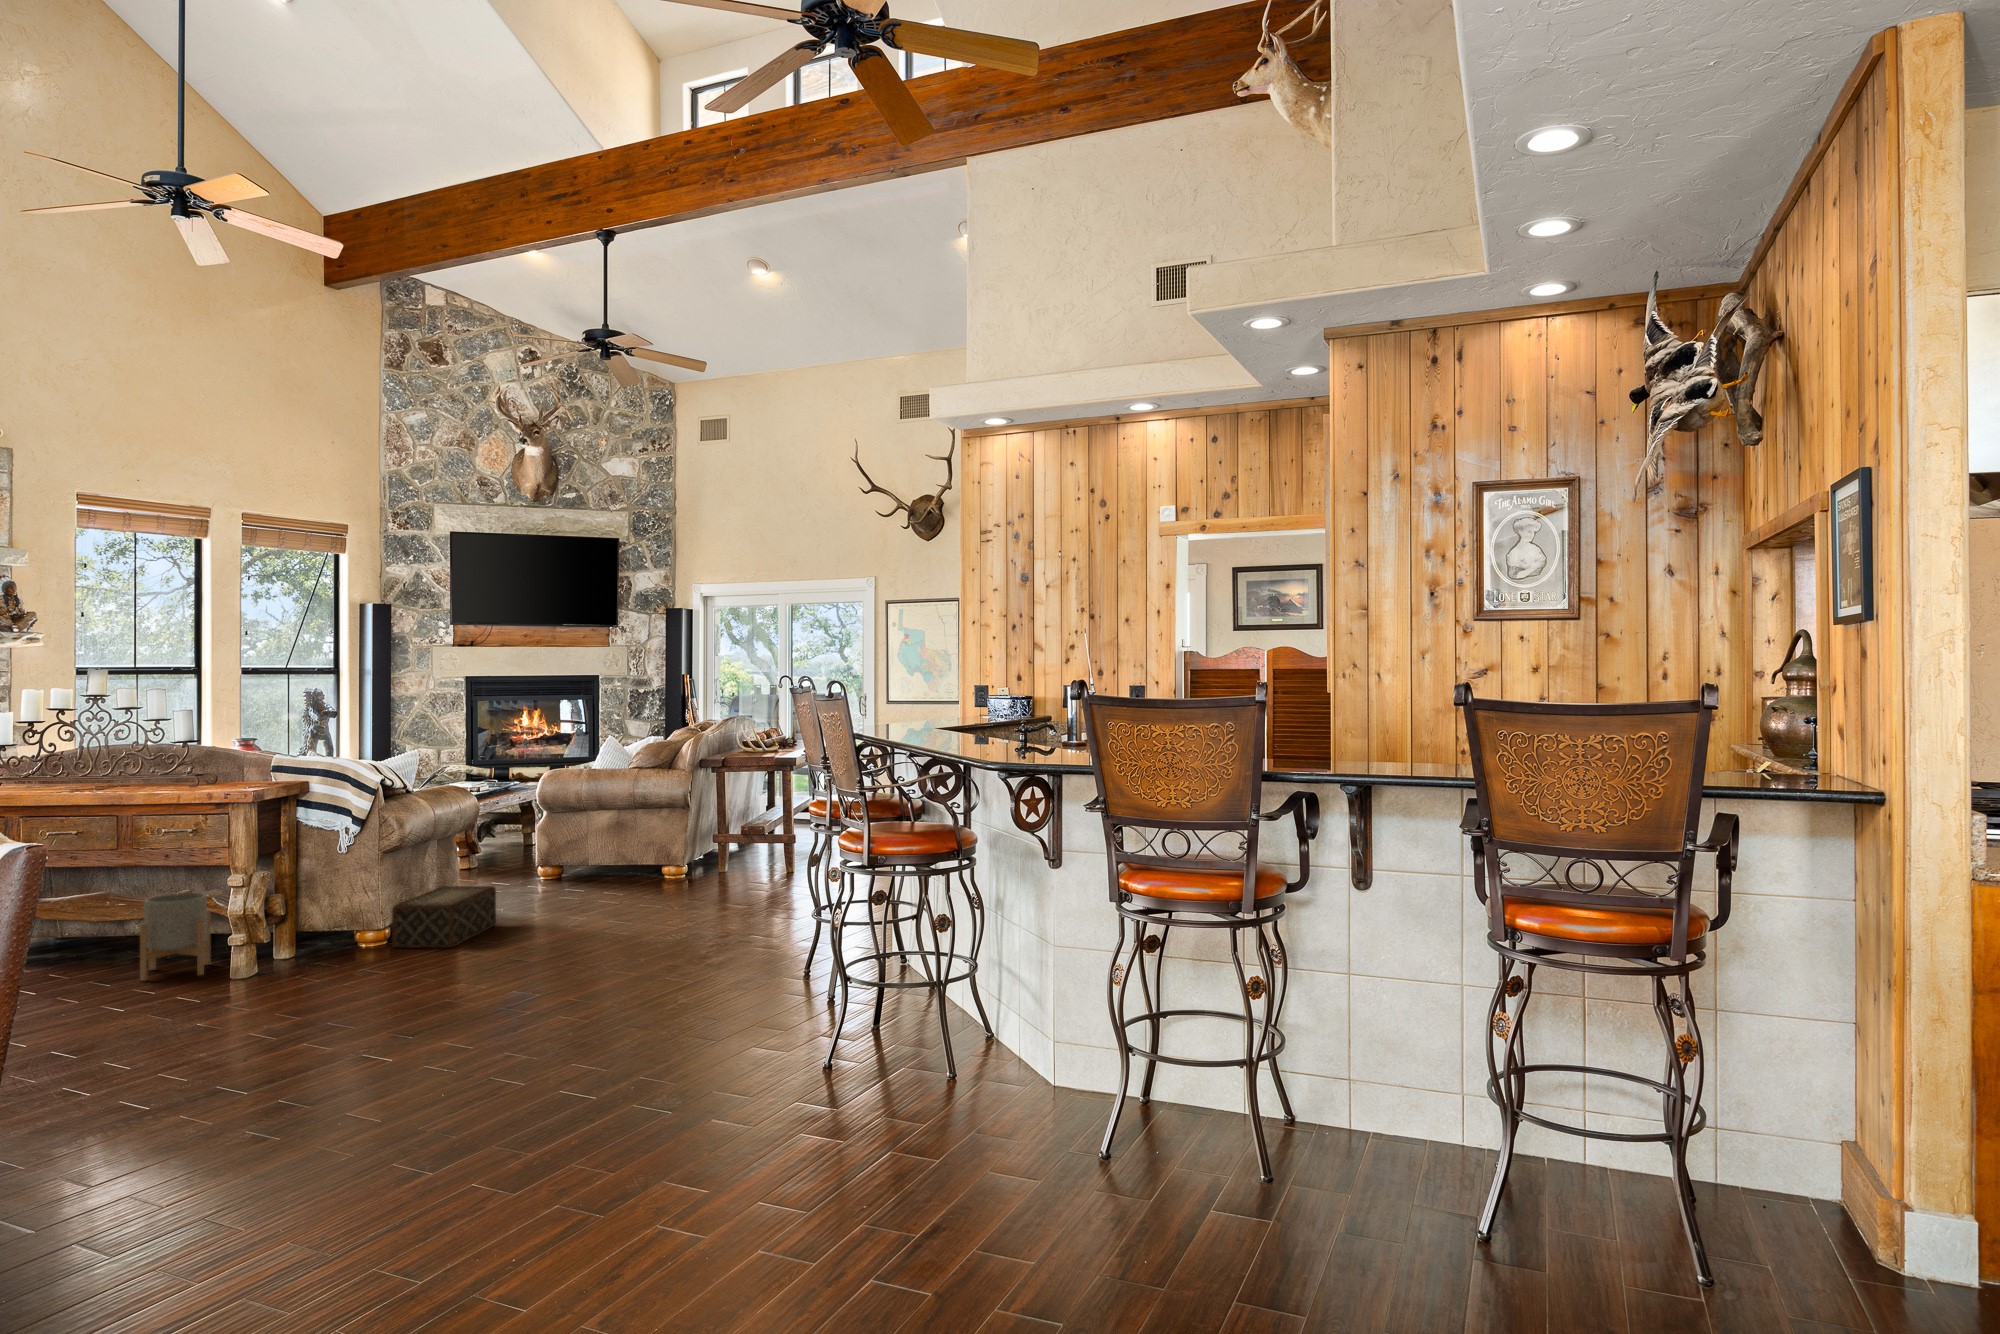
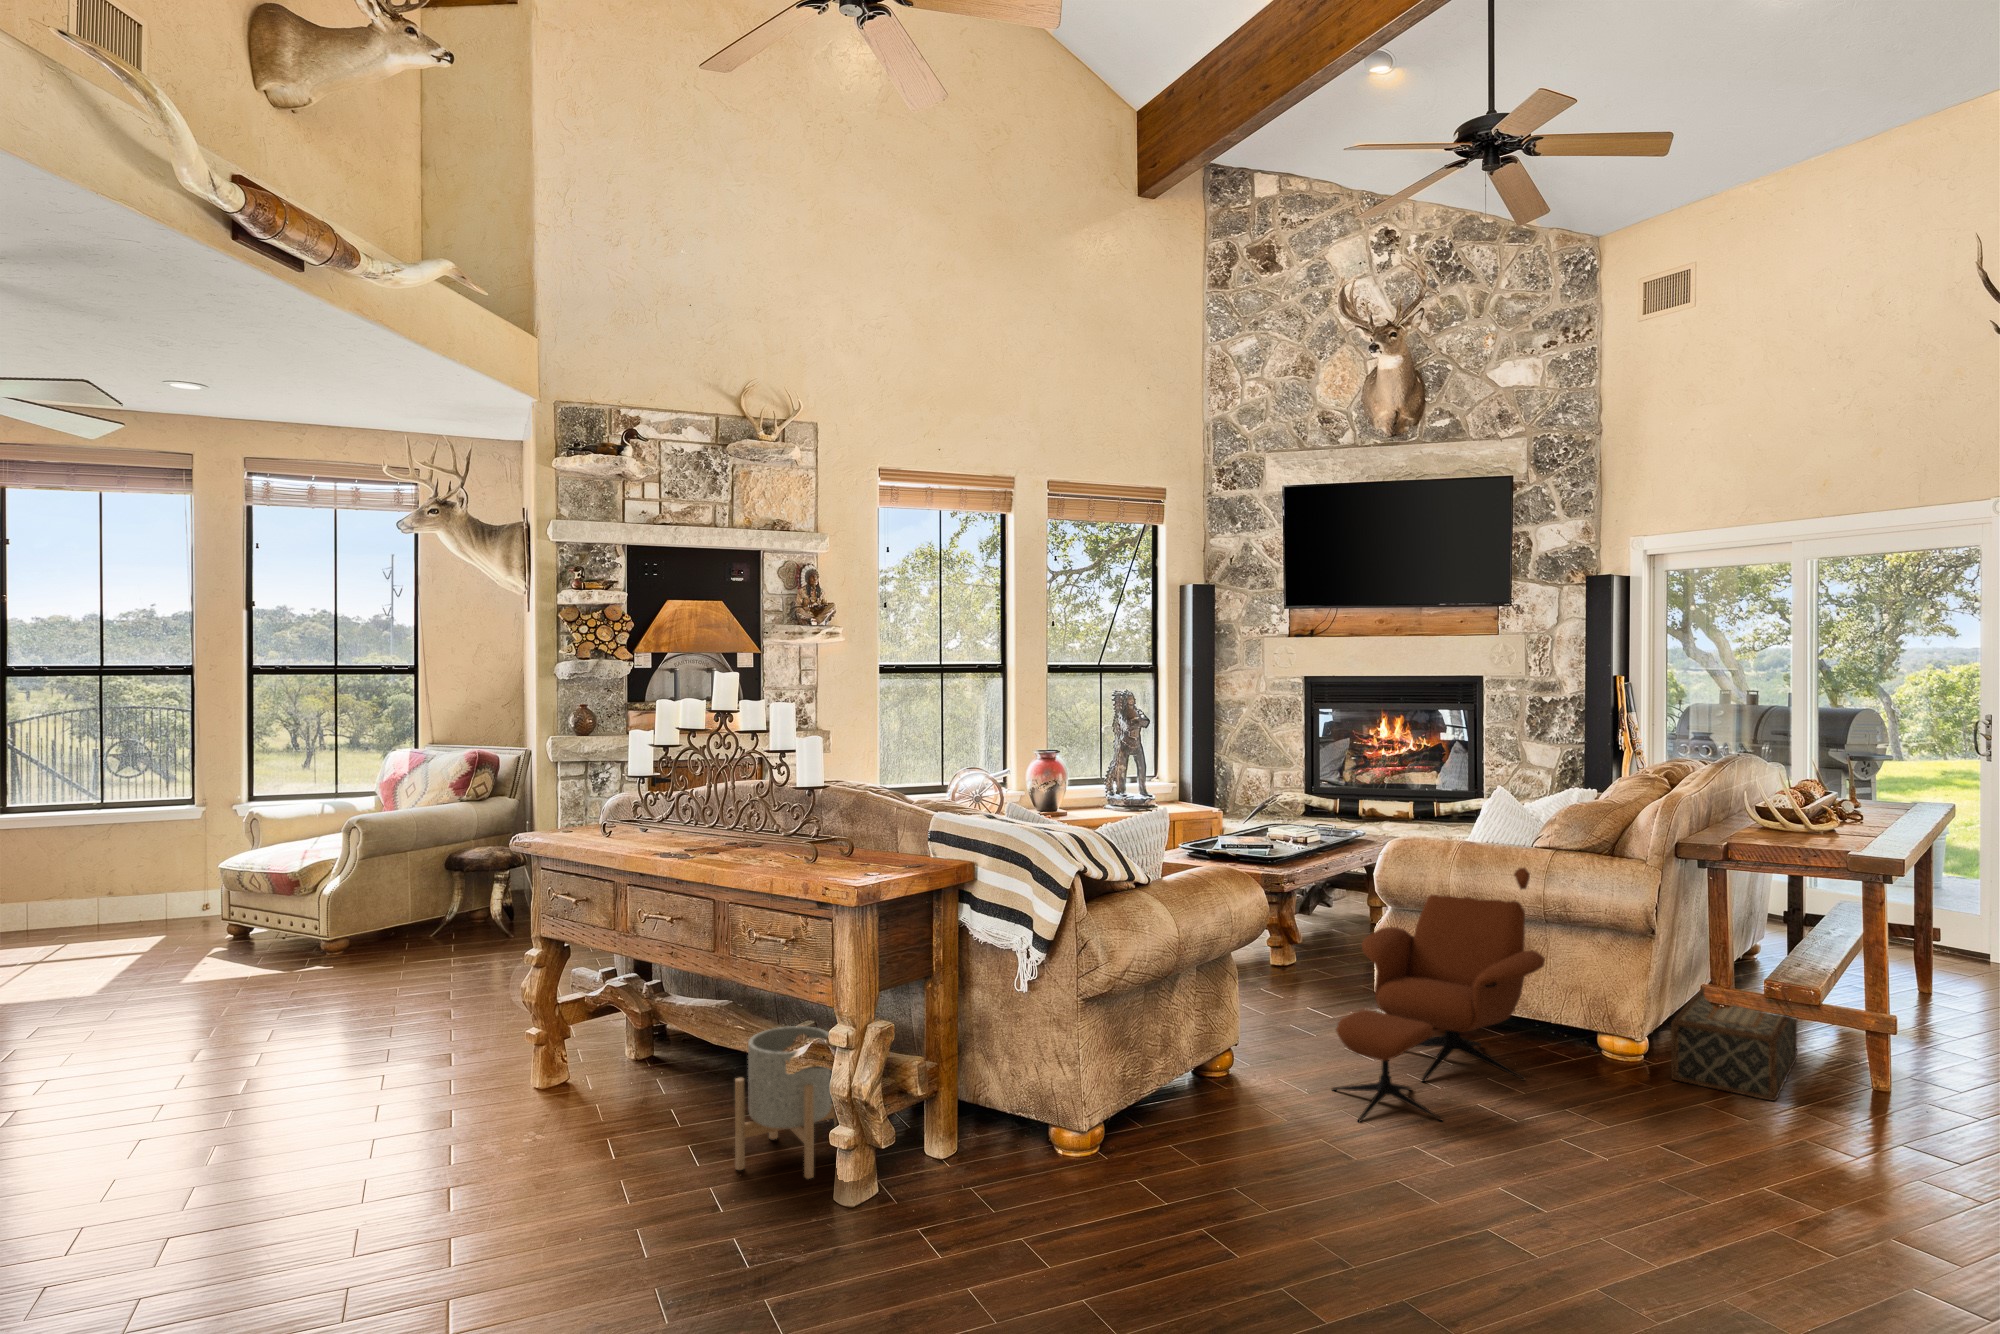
lounge chair: none [517,772,634,914] -> present [1332,868,1545,1122]
woven basket: present [392,886,496,948] -> present [1671,987,1797,1101]

